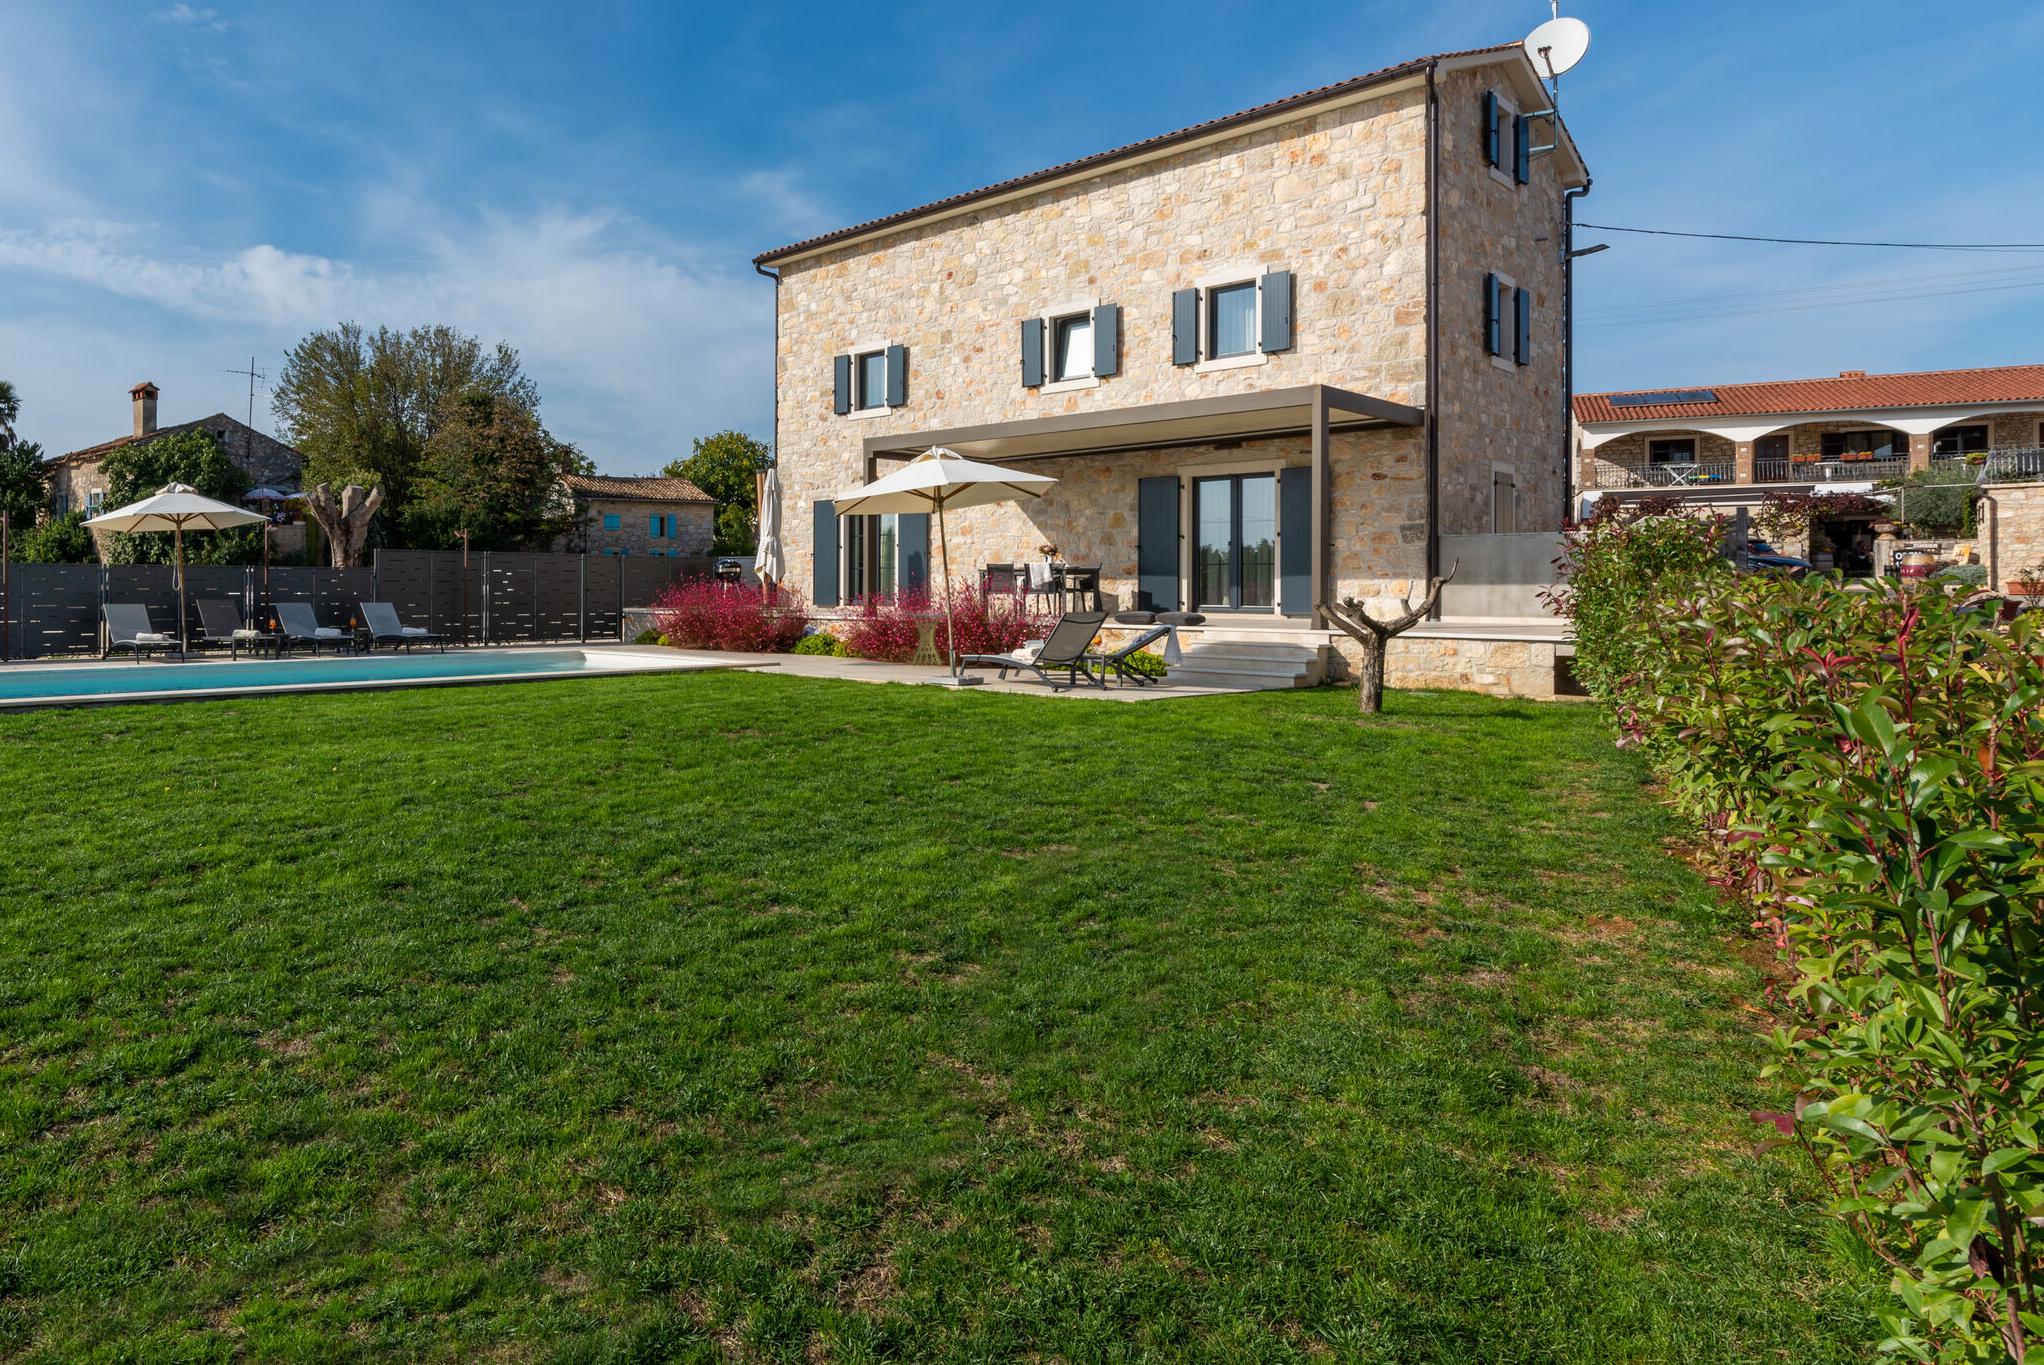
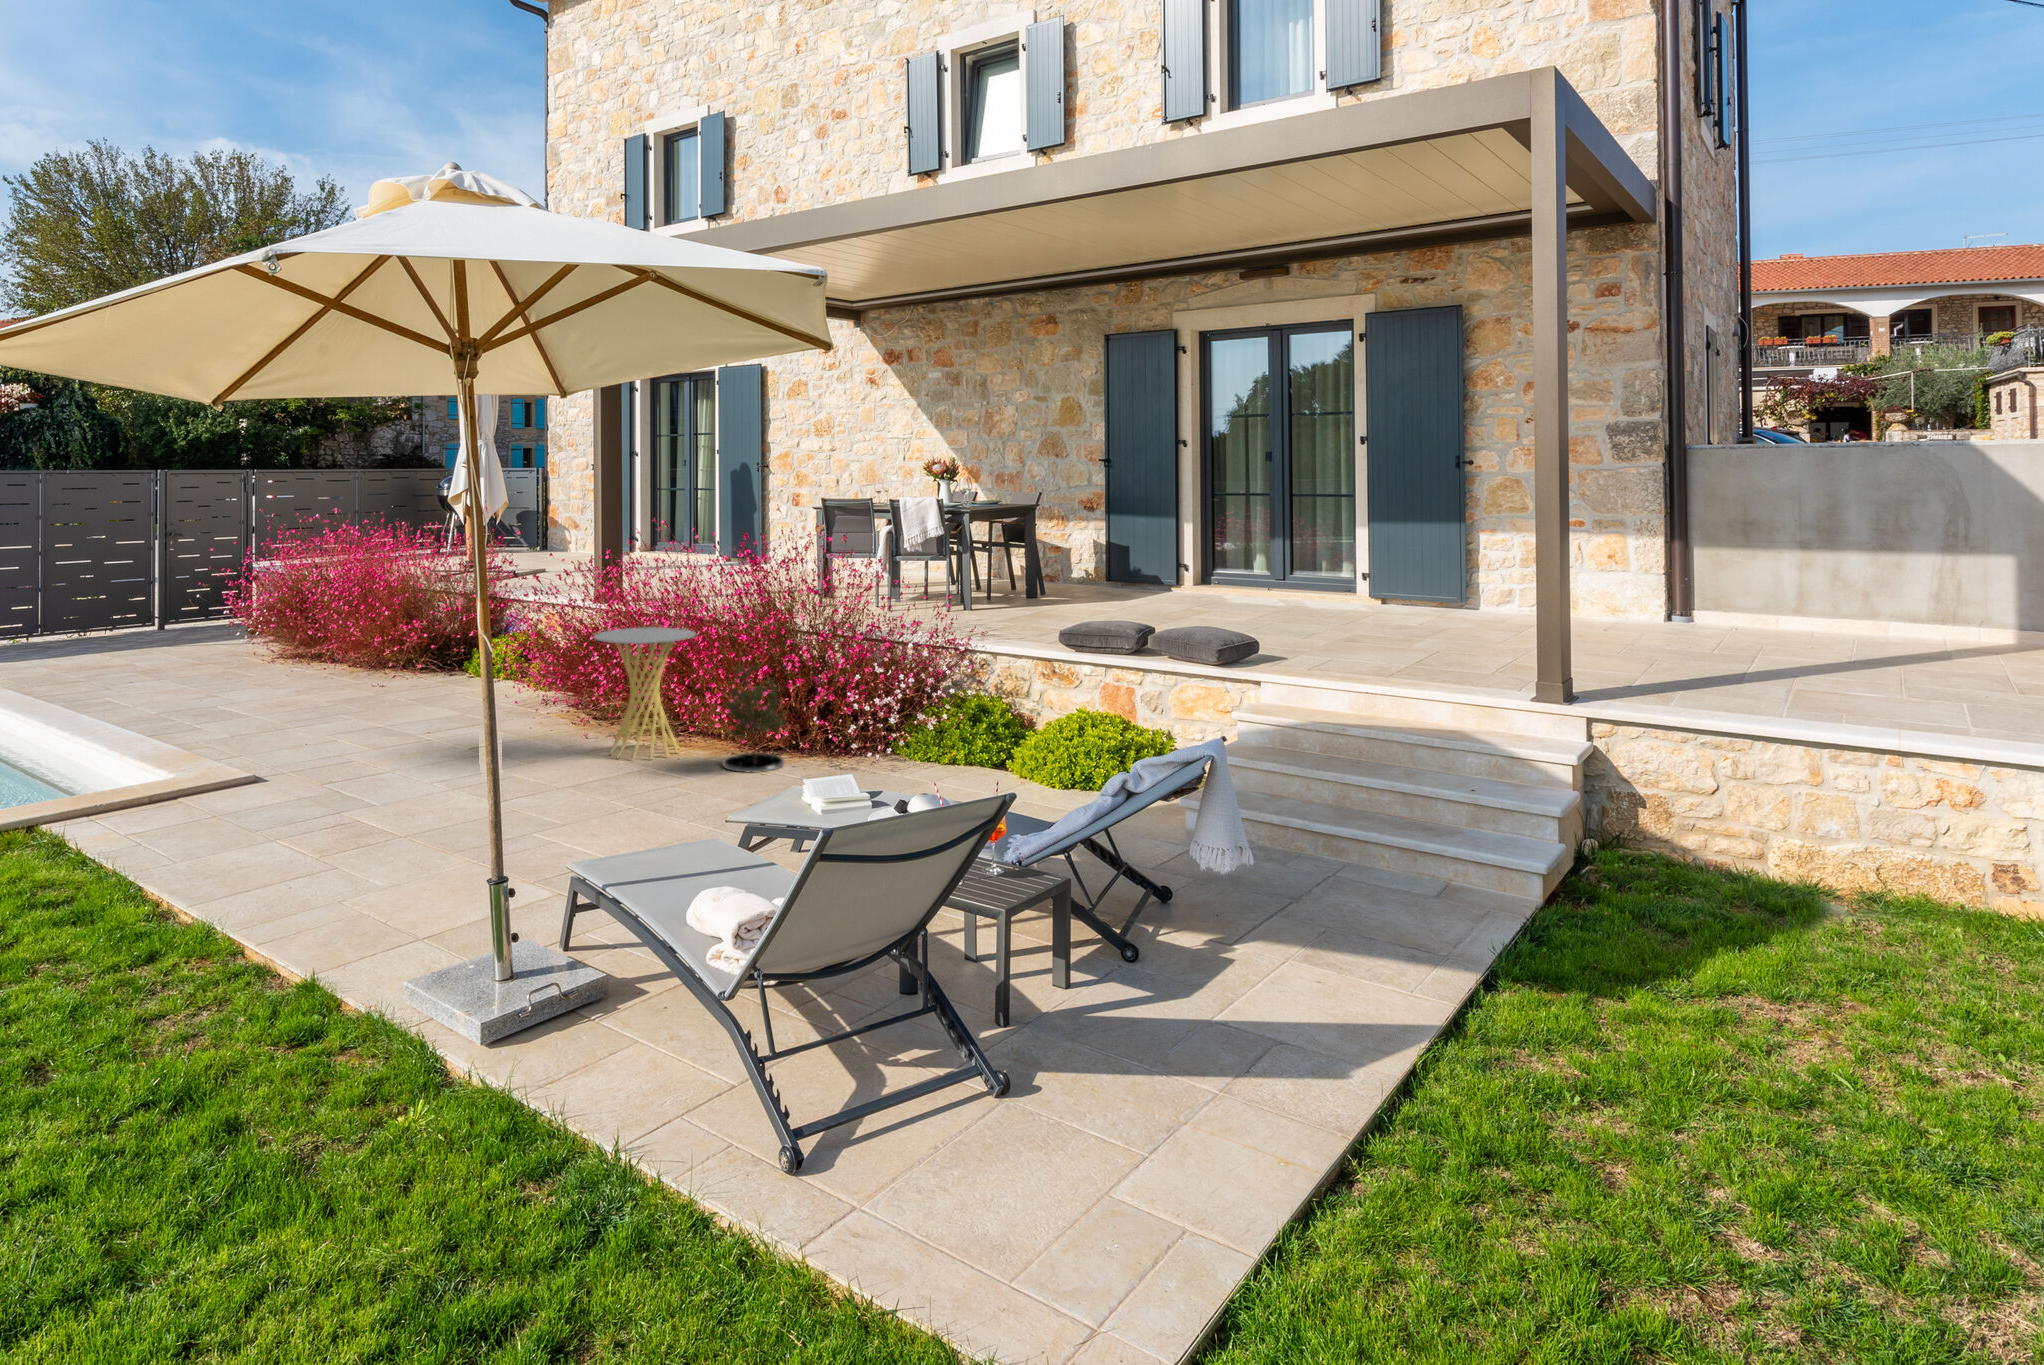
potted tree: none [964,619,994,668] -> present [722,655,789,773]

